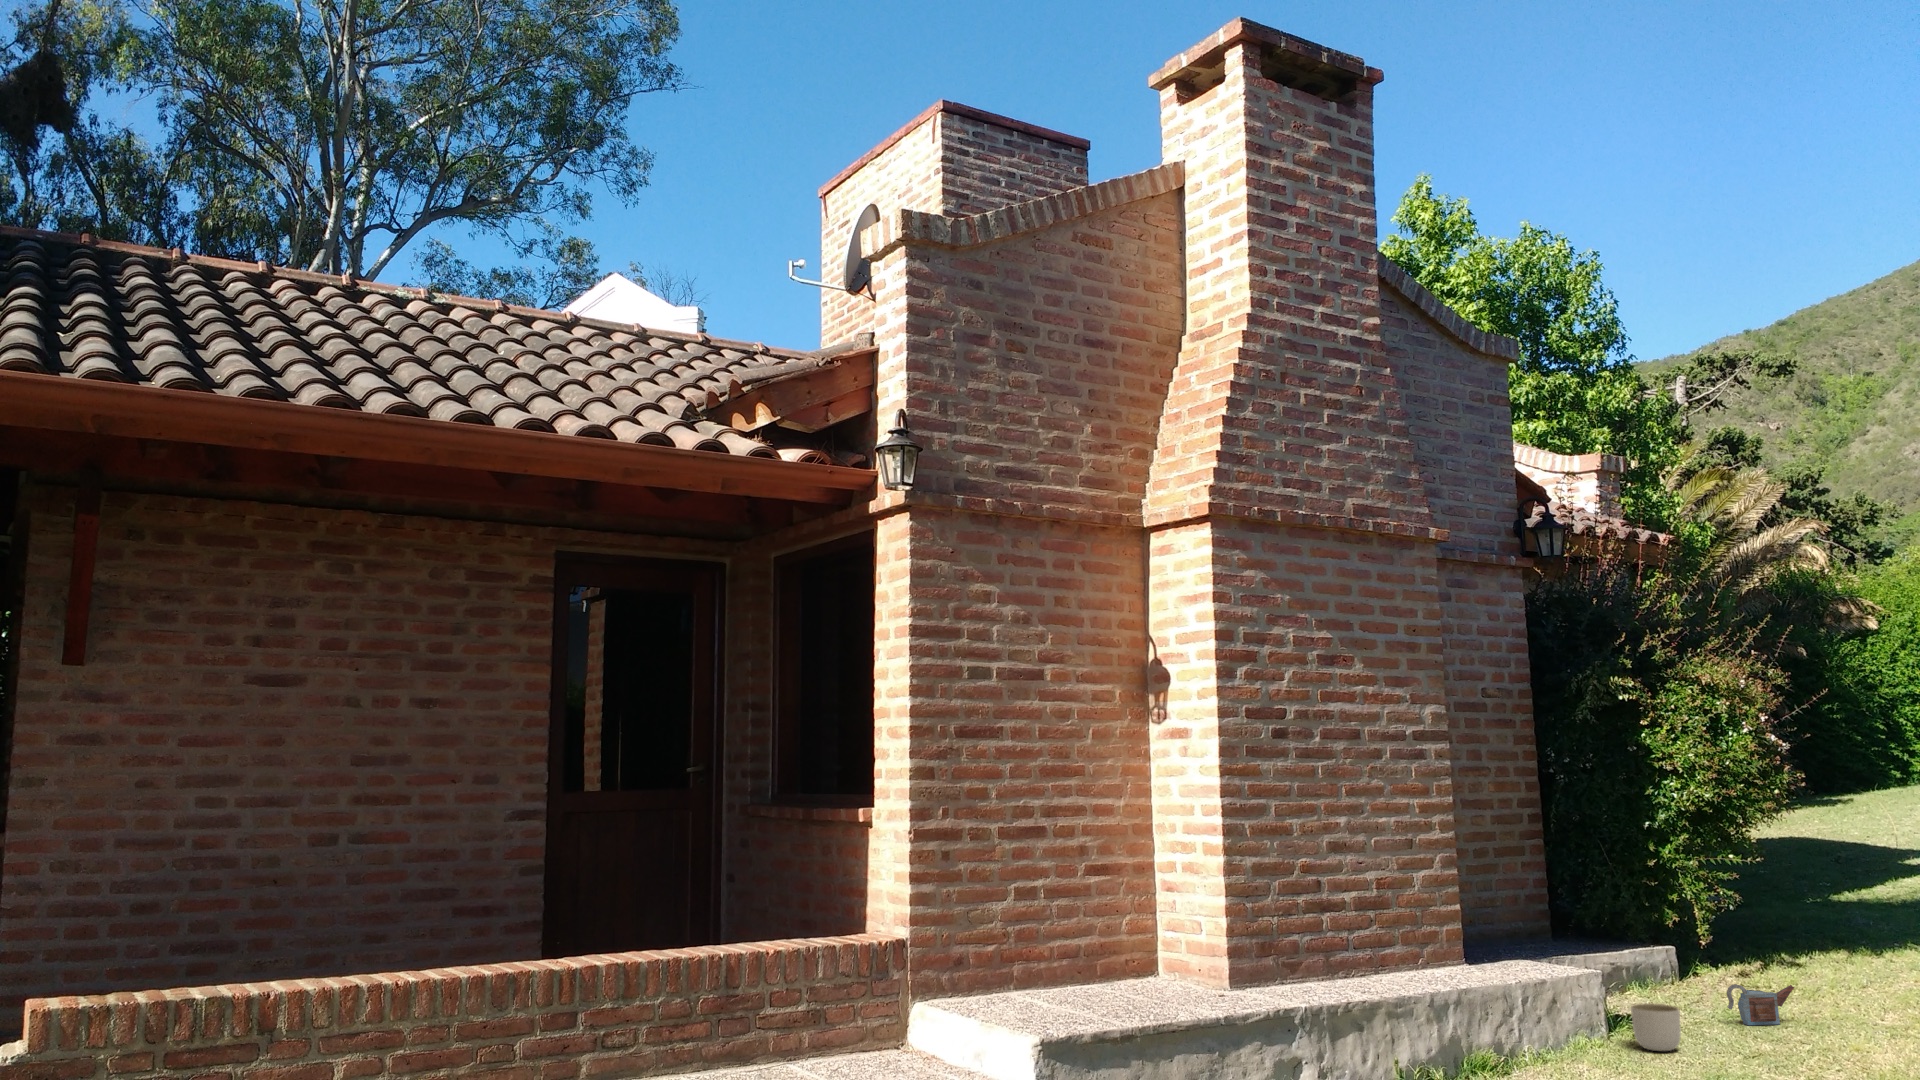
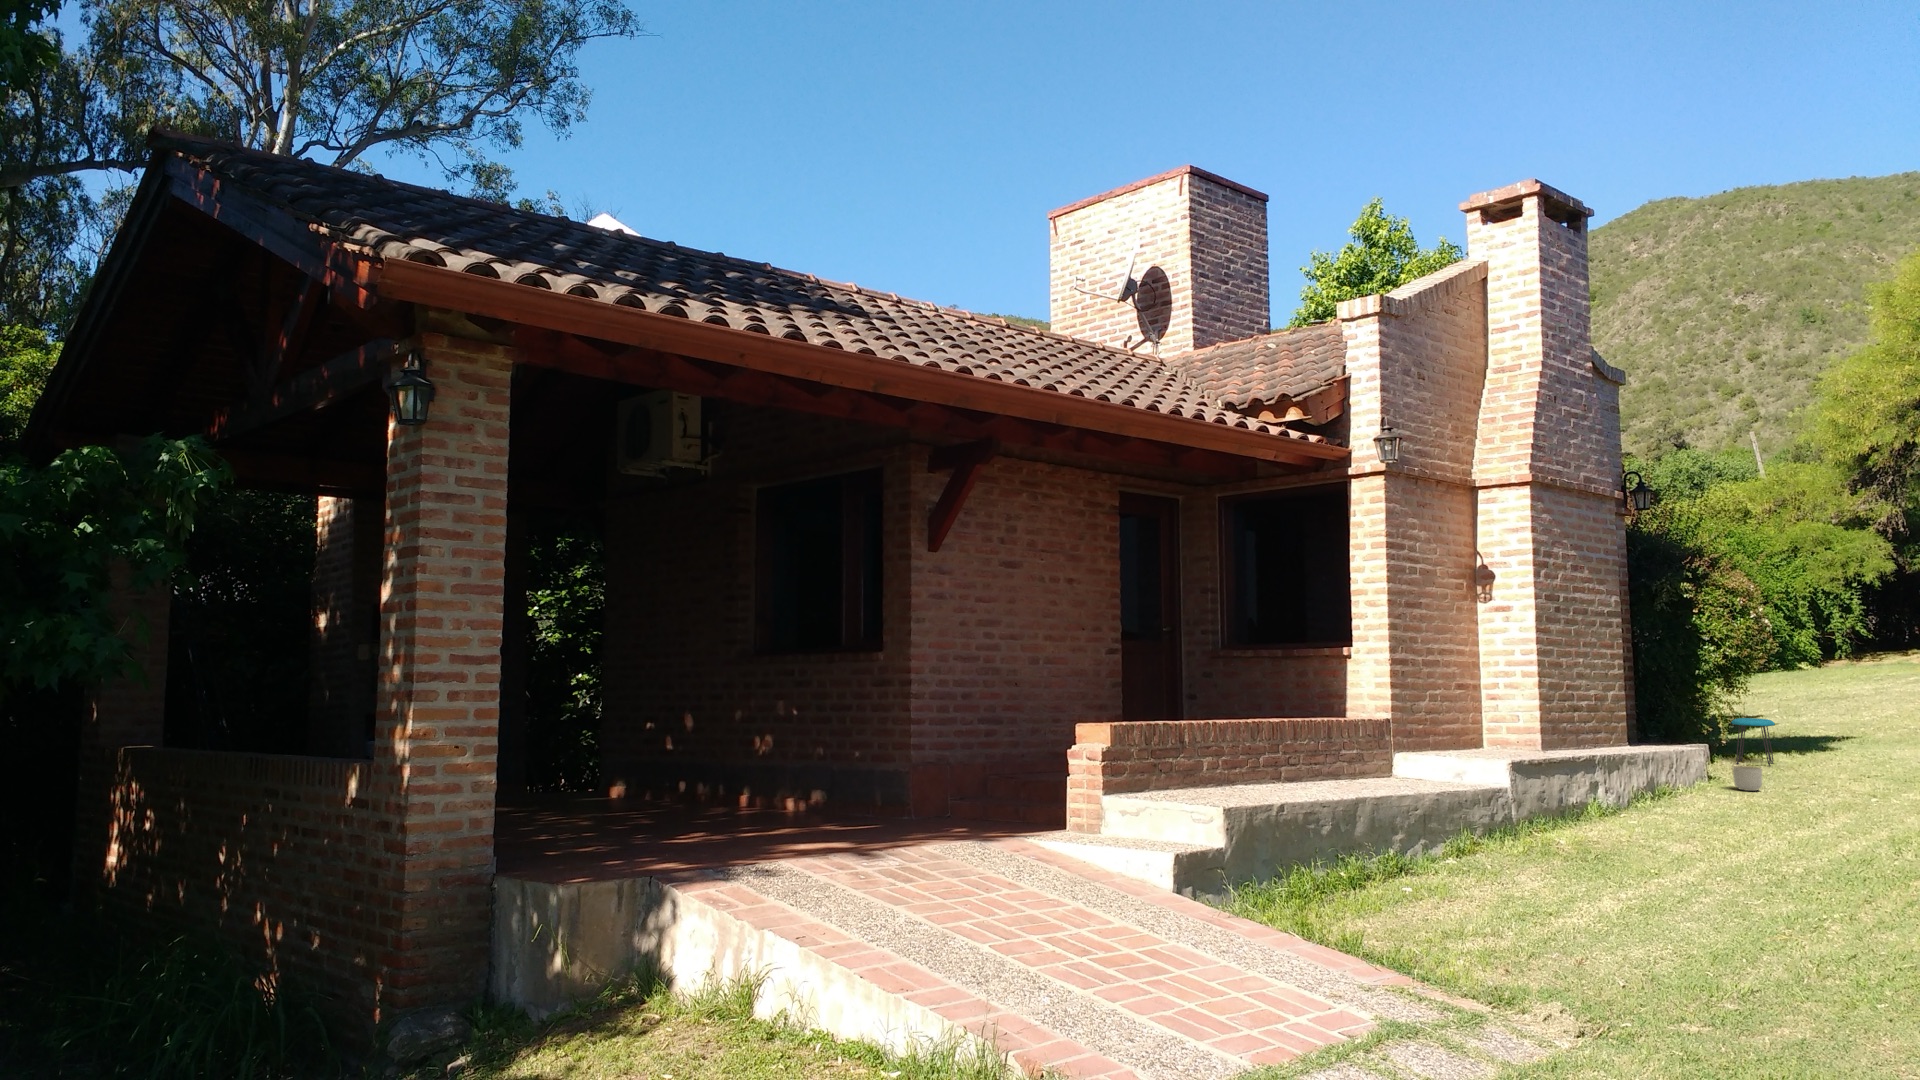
stool: none [1715,904,1791,989] -> present [1731,718,1775,766]
watering can: present [1727,984,1794,1025] -> none [1769,758,1804,781]

